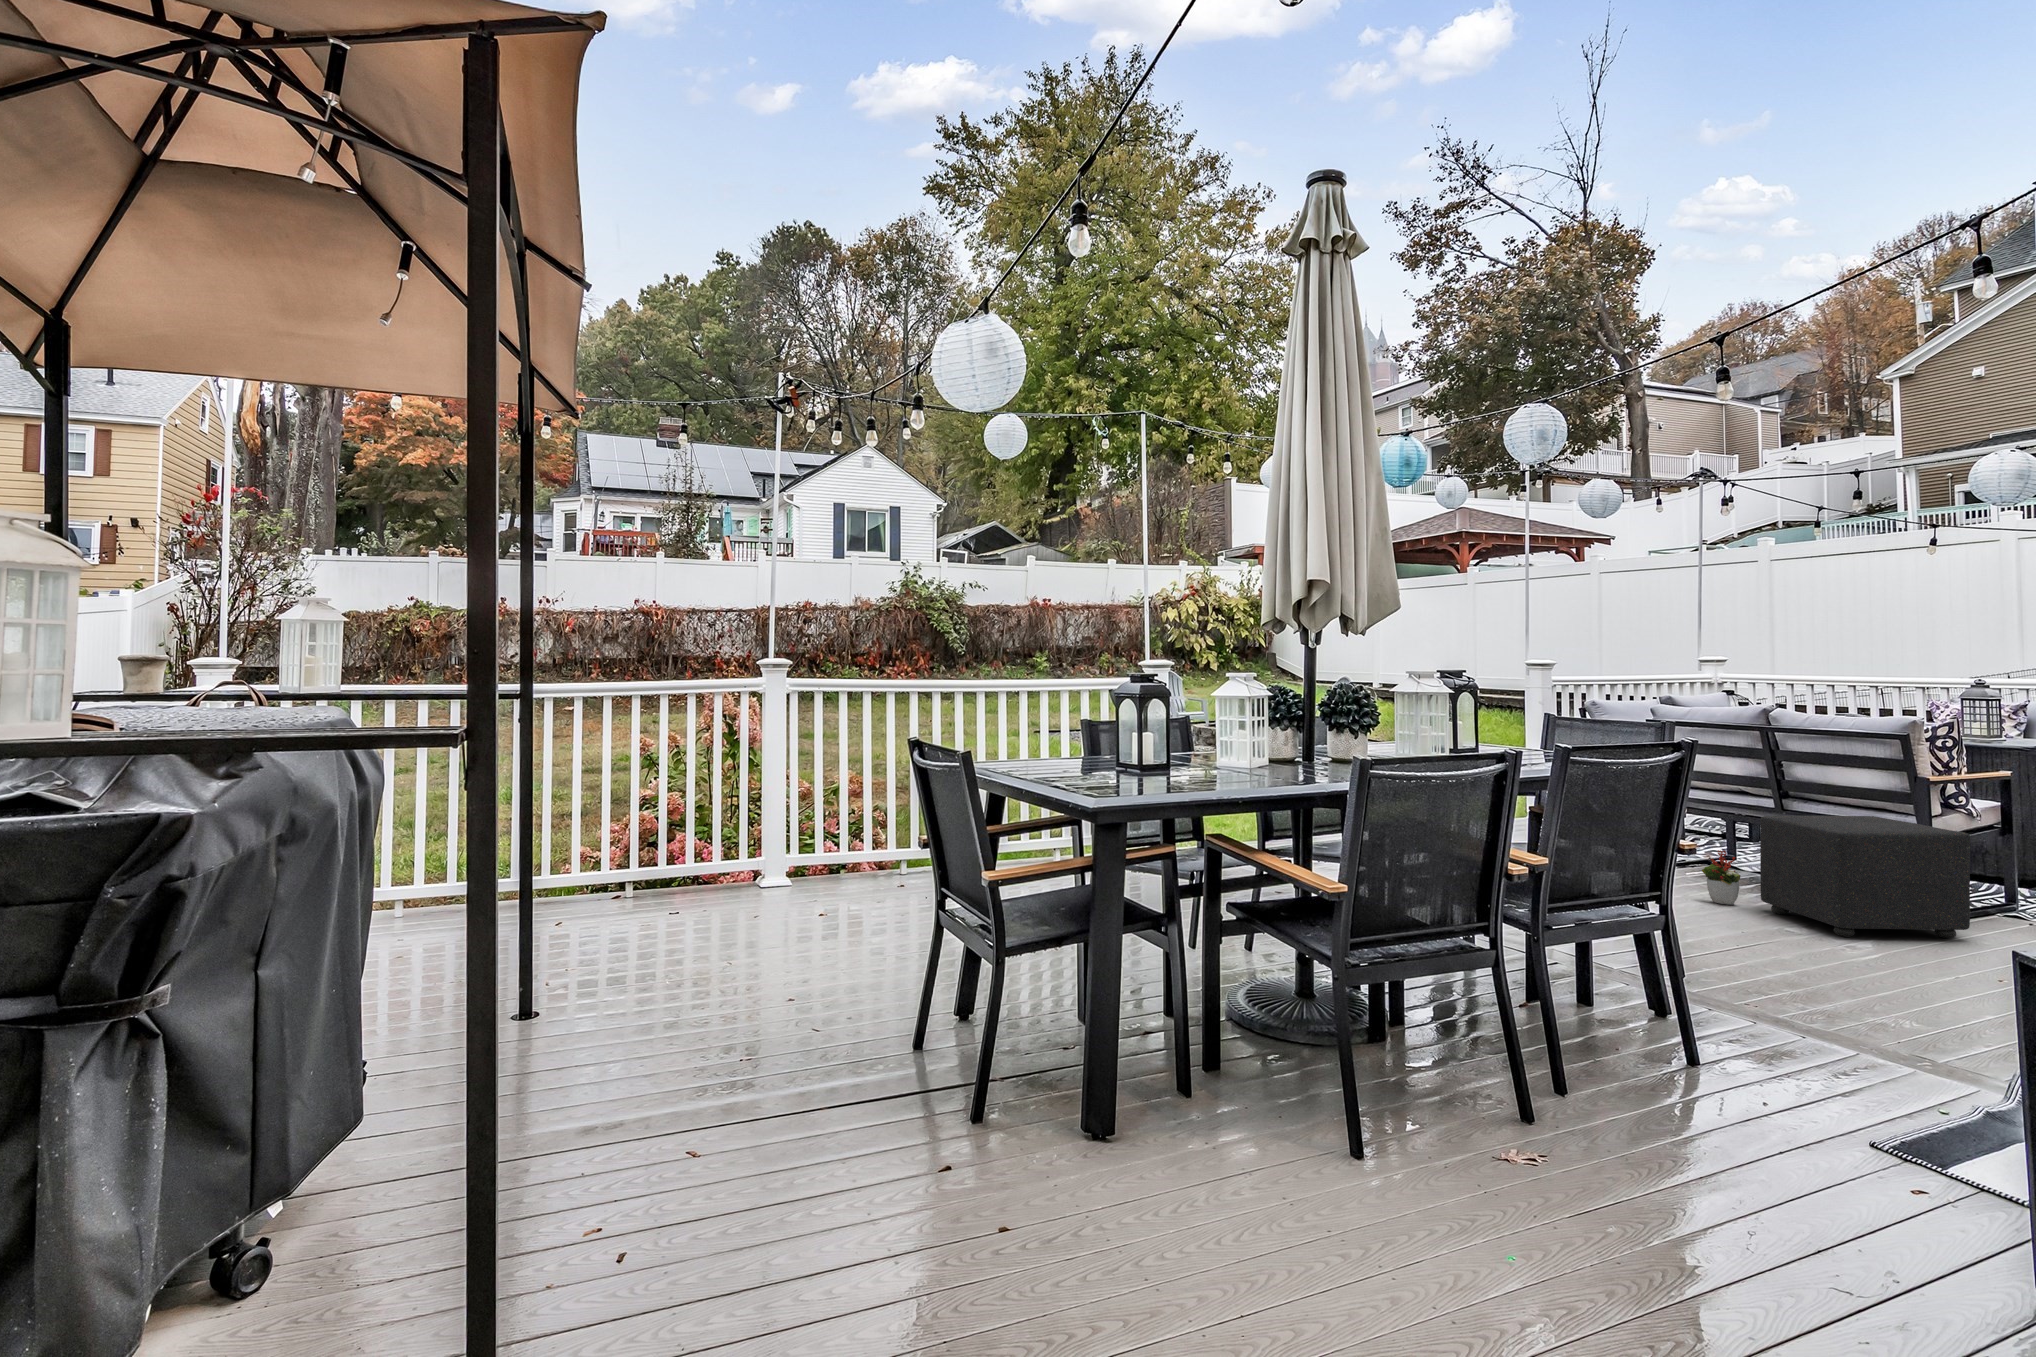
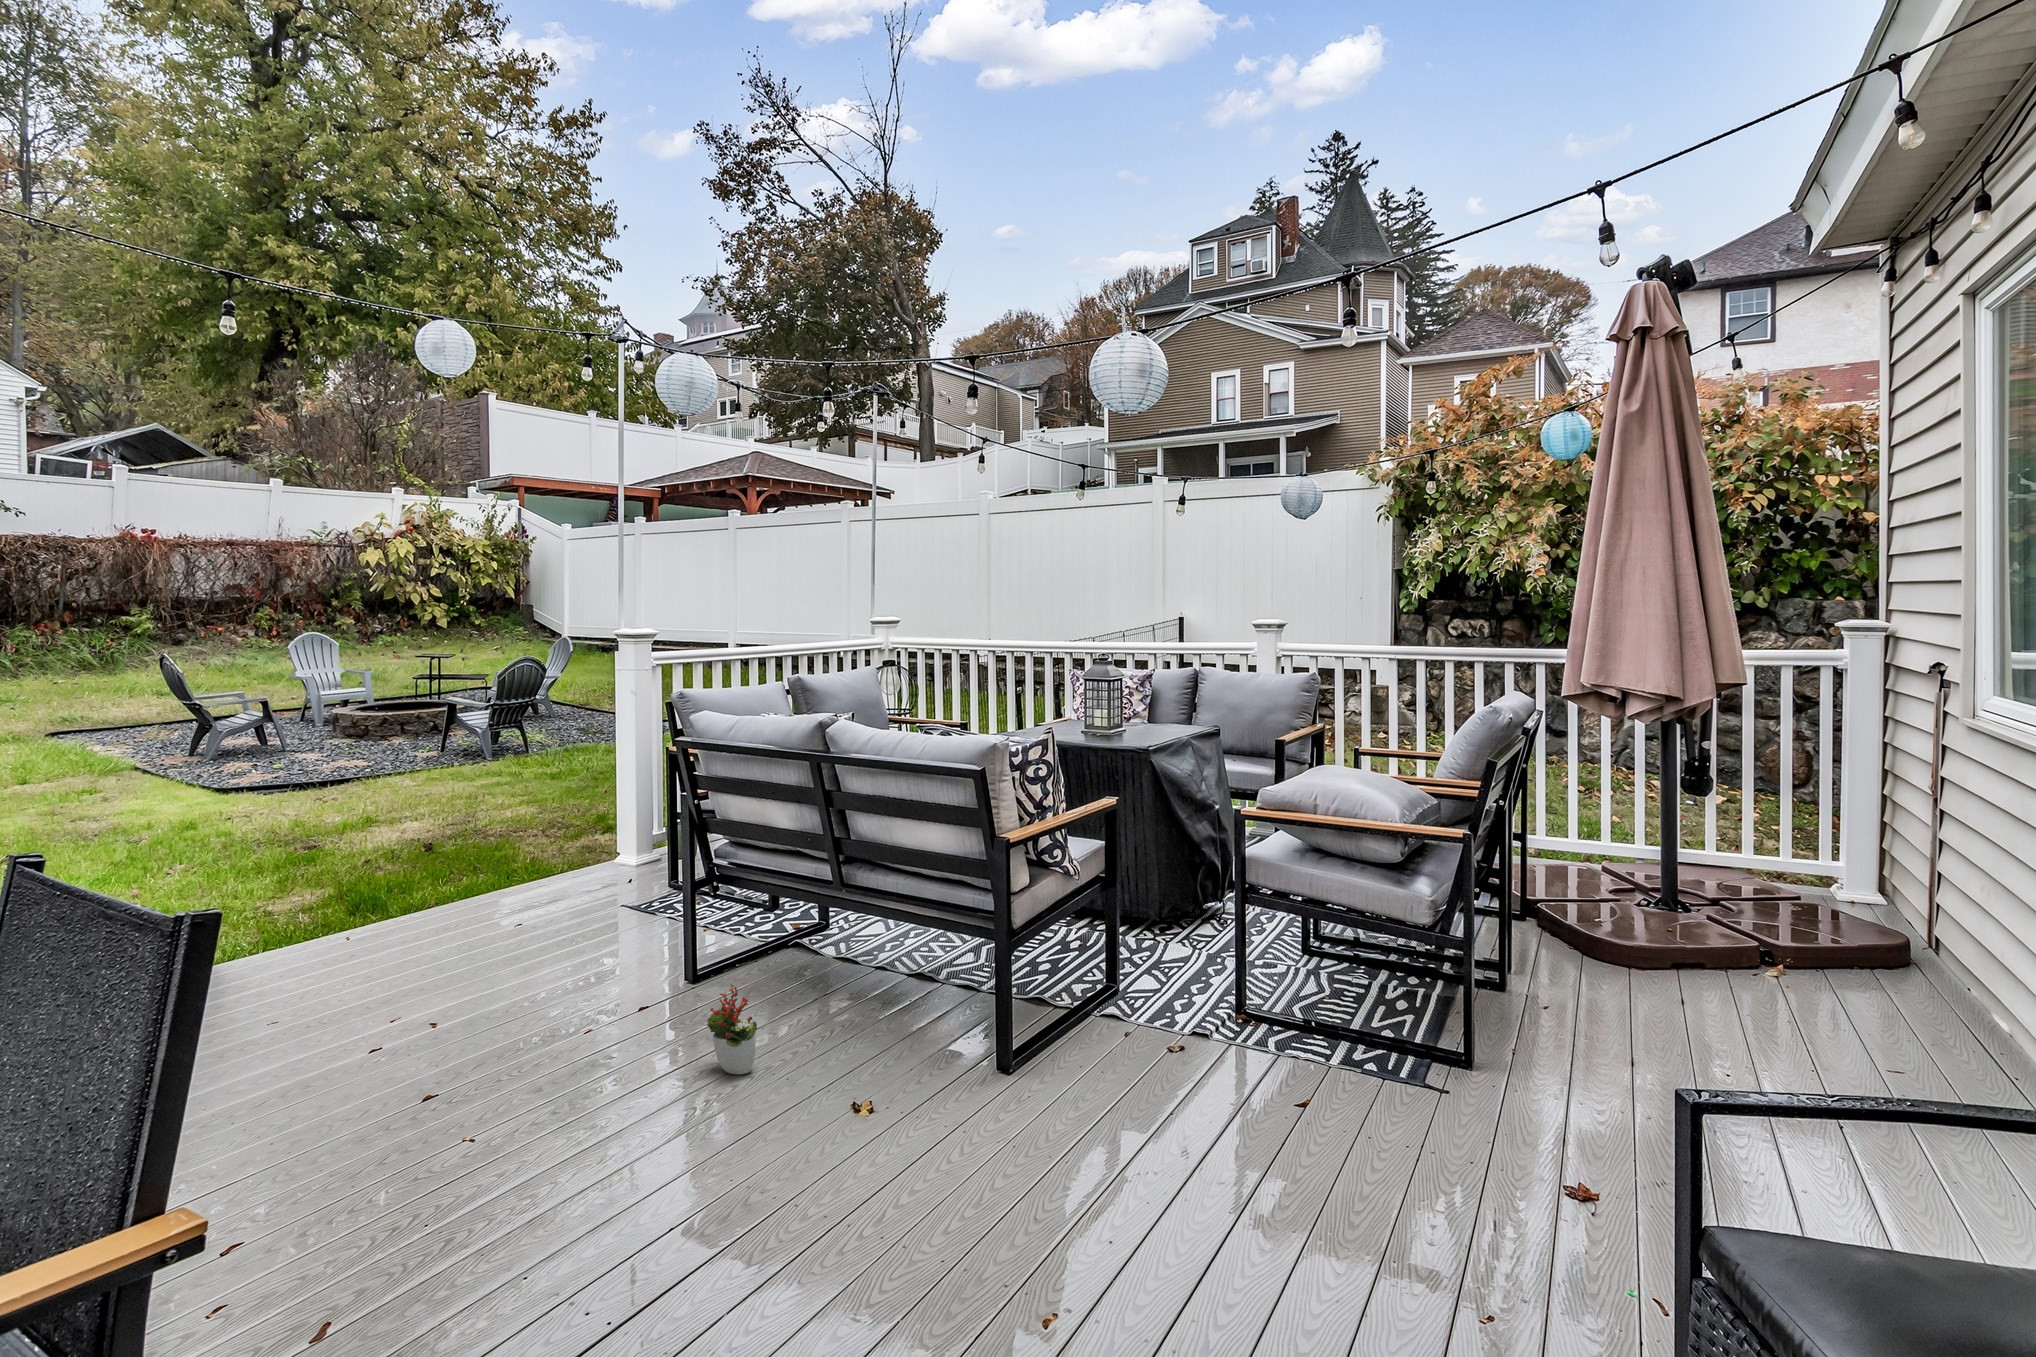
ottoman: present [1760,816,1971,938] -> none [774,904,1021,1170]

